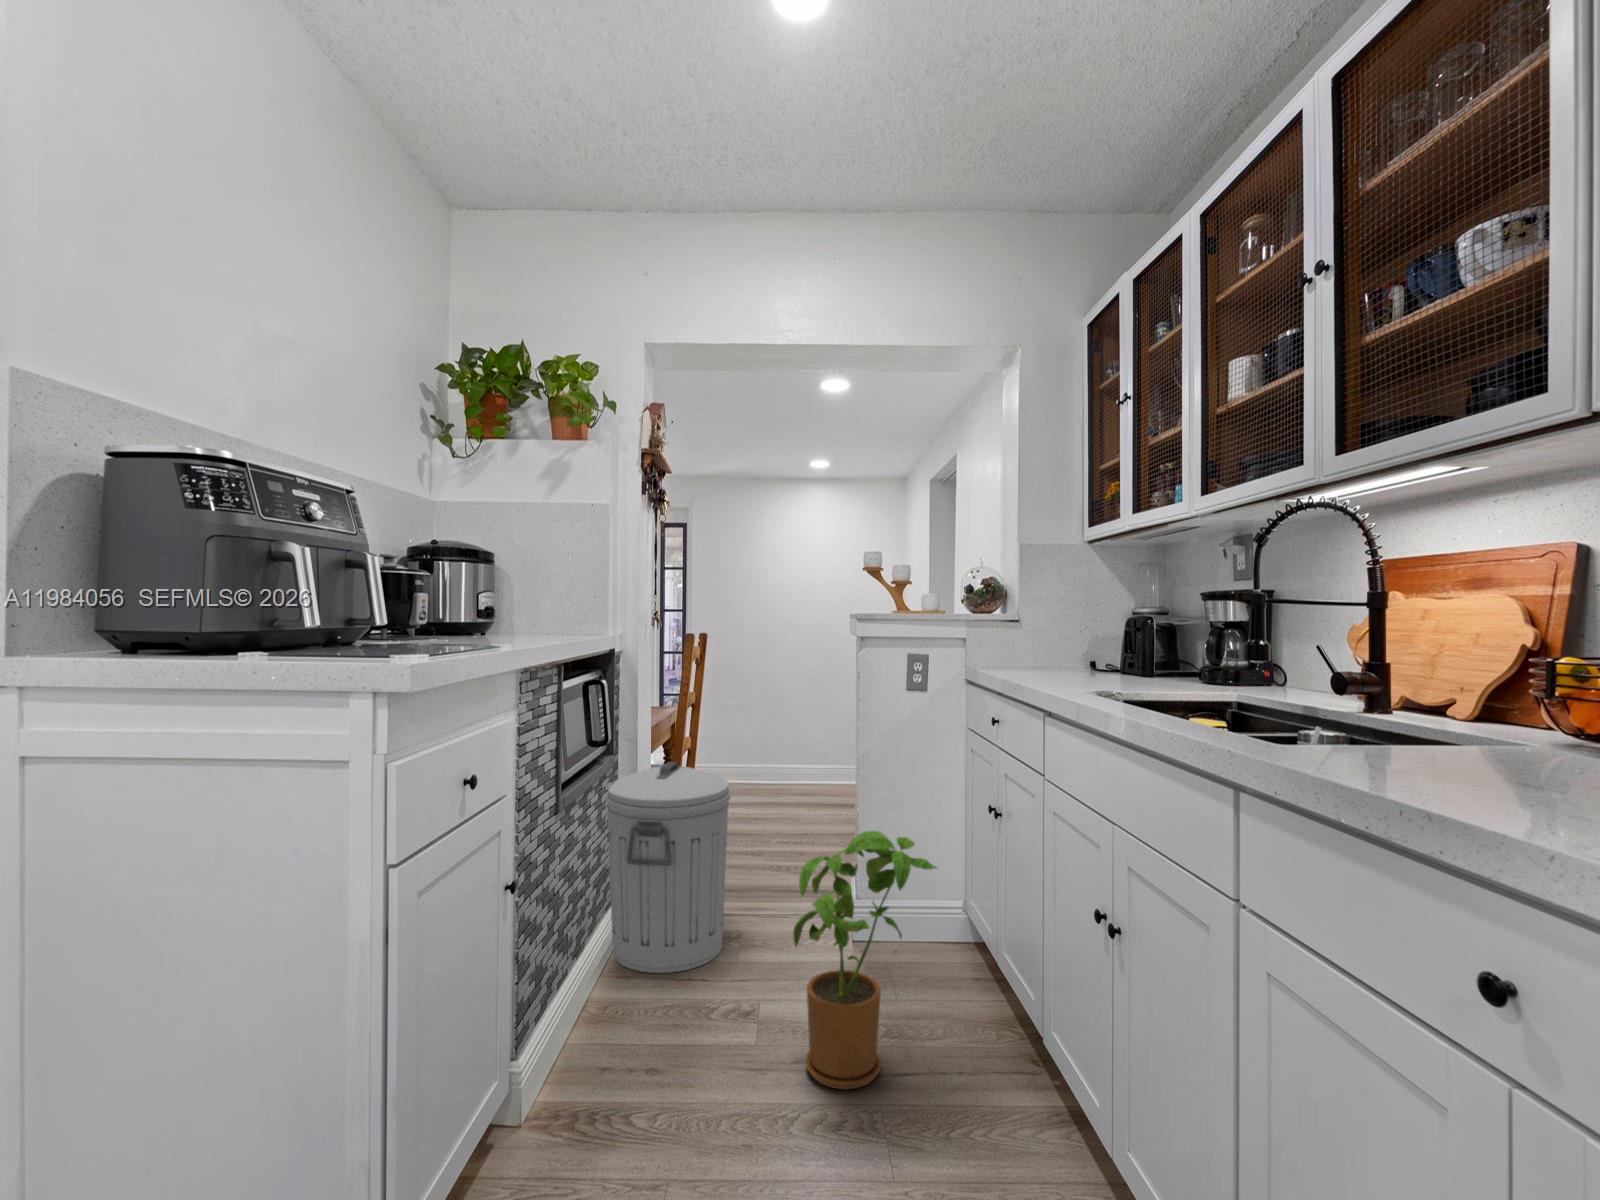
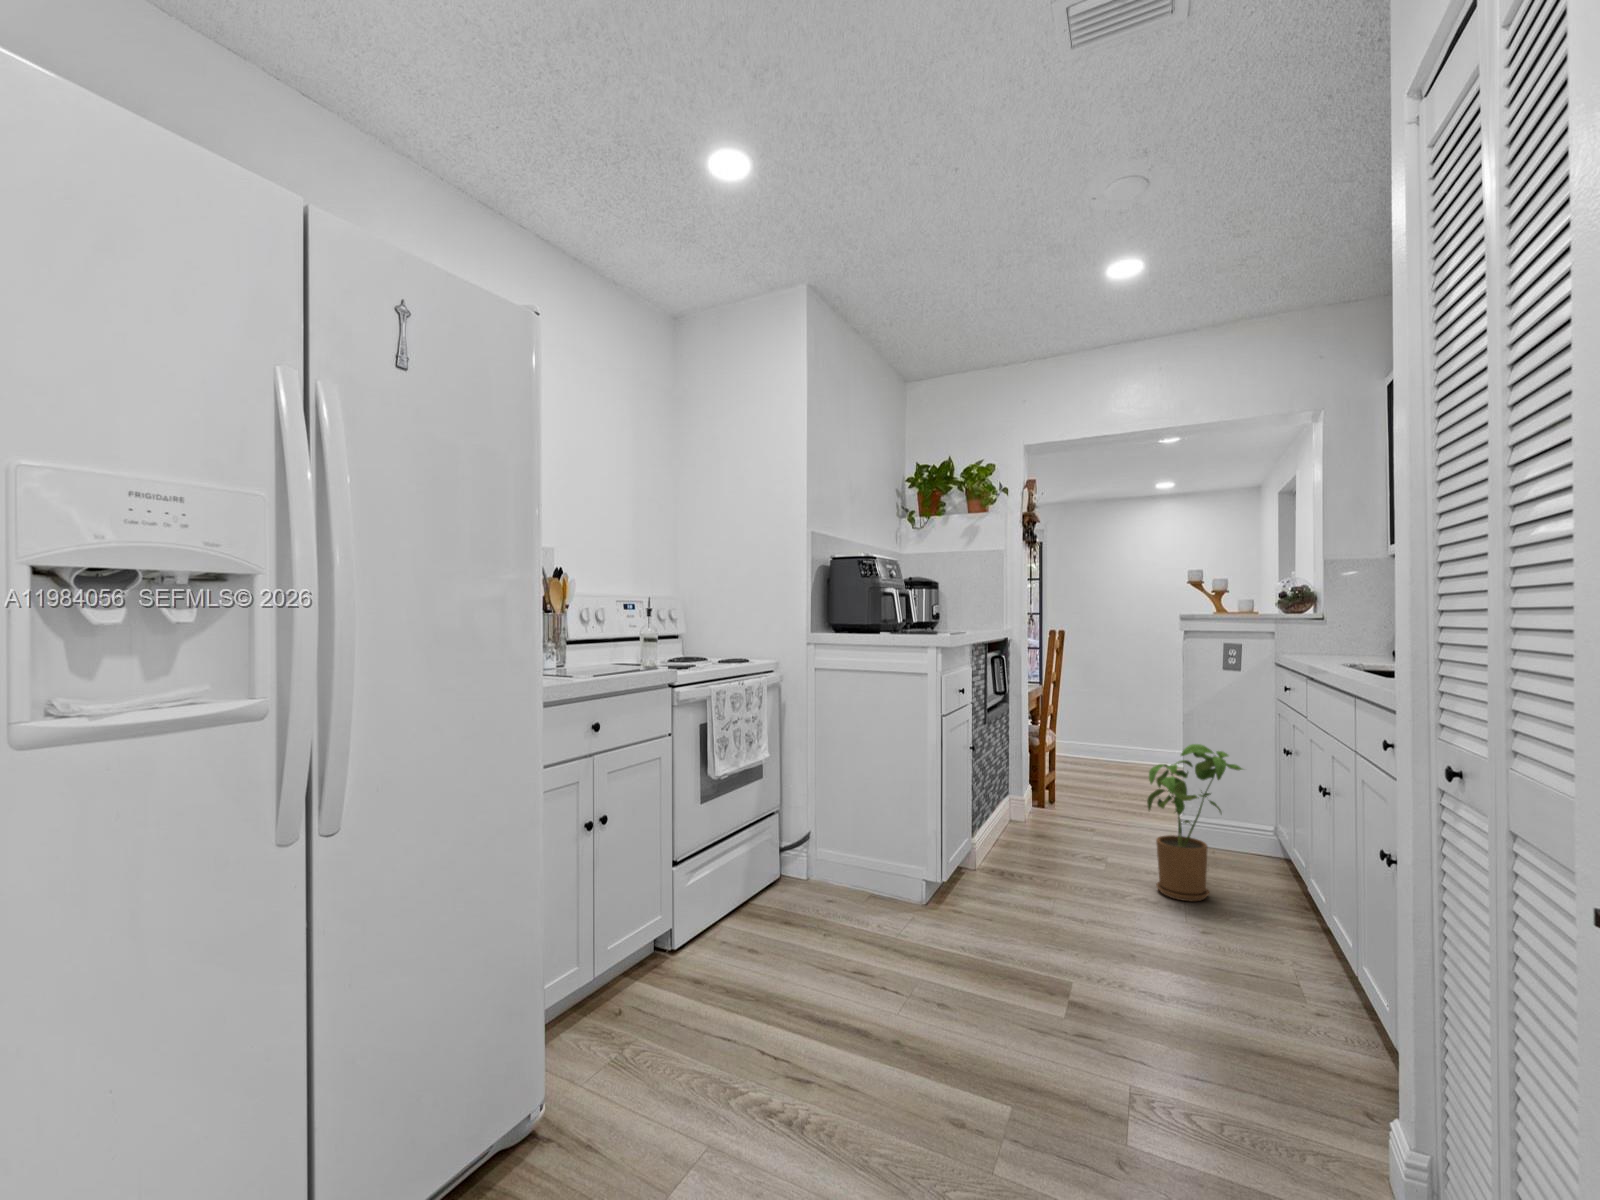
trash can: present [607,762,731,973] -> none [1008,714,1092,844]

